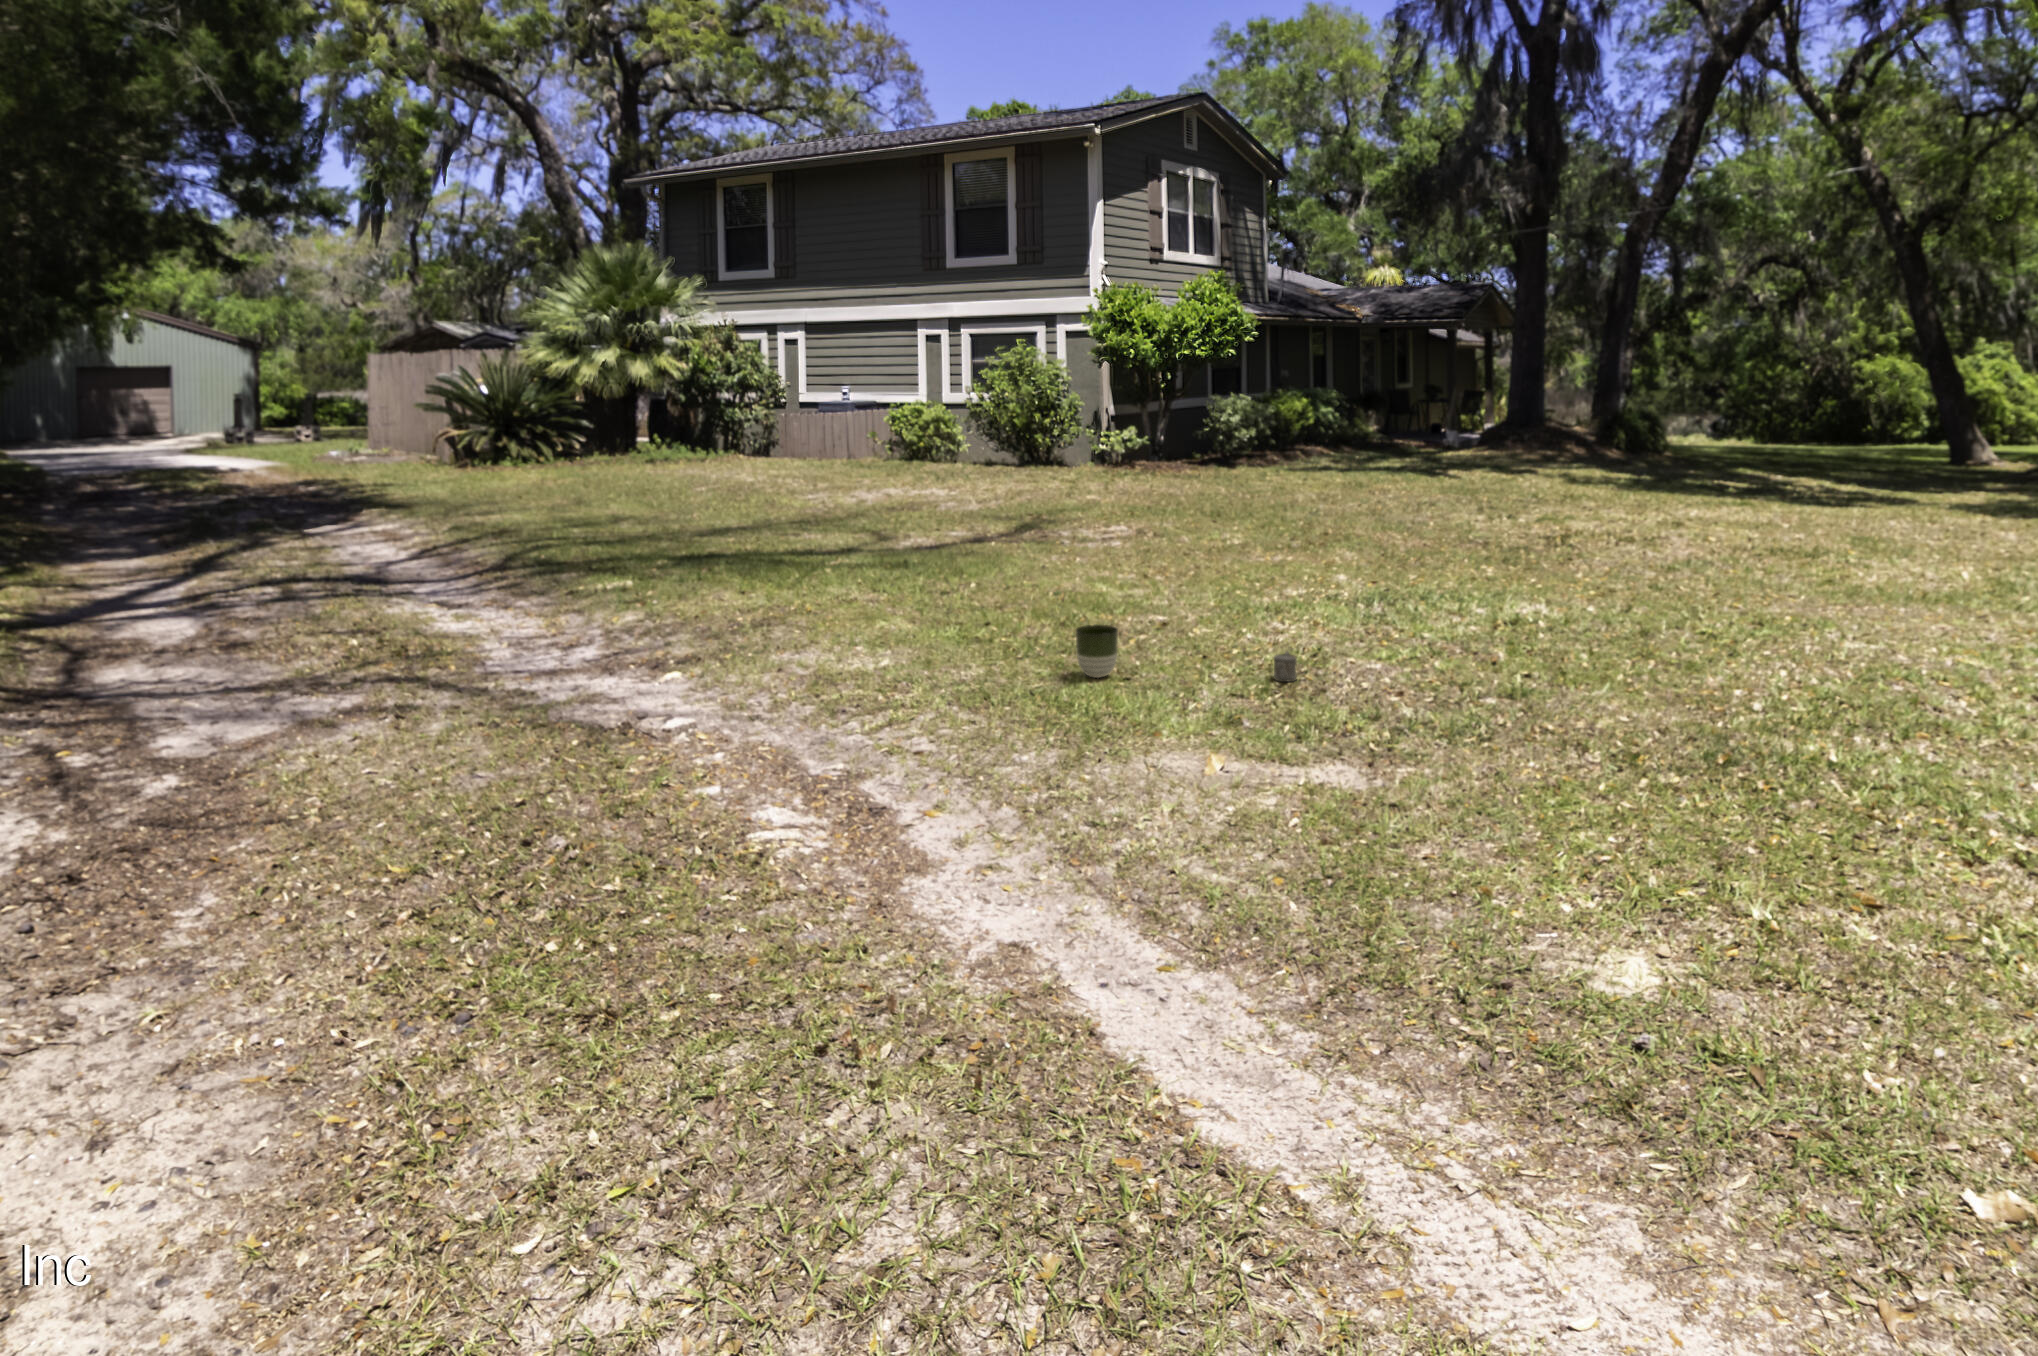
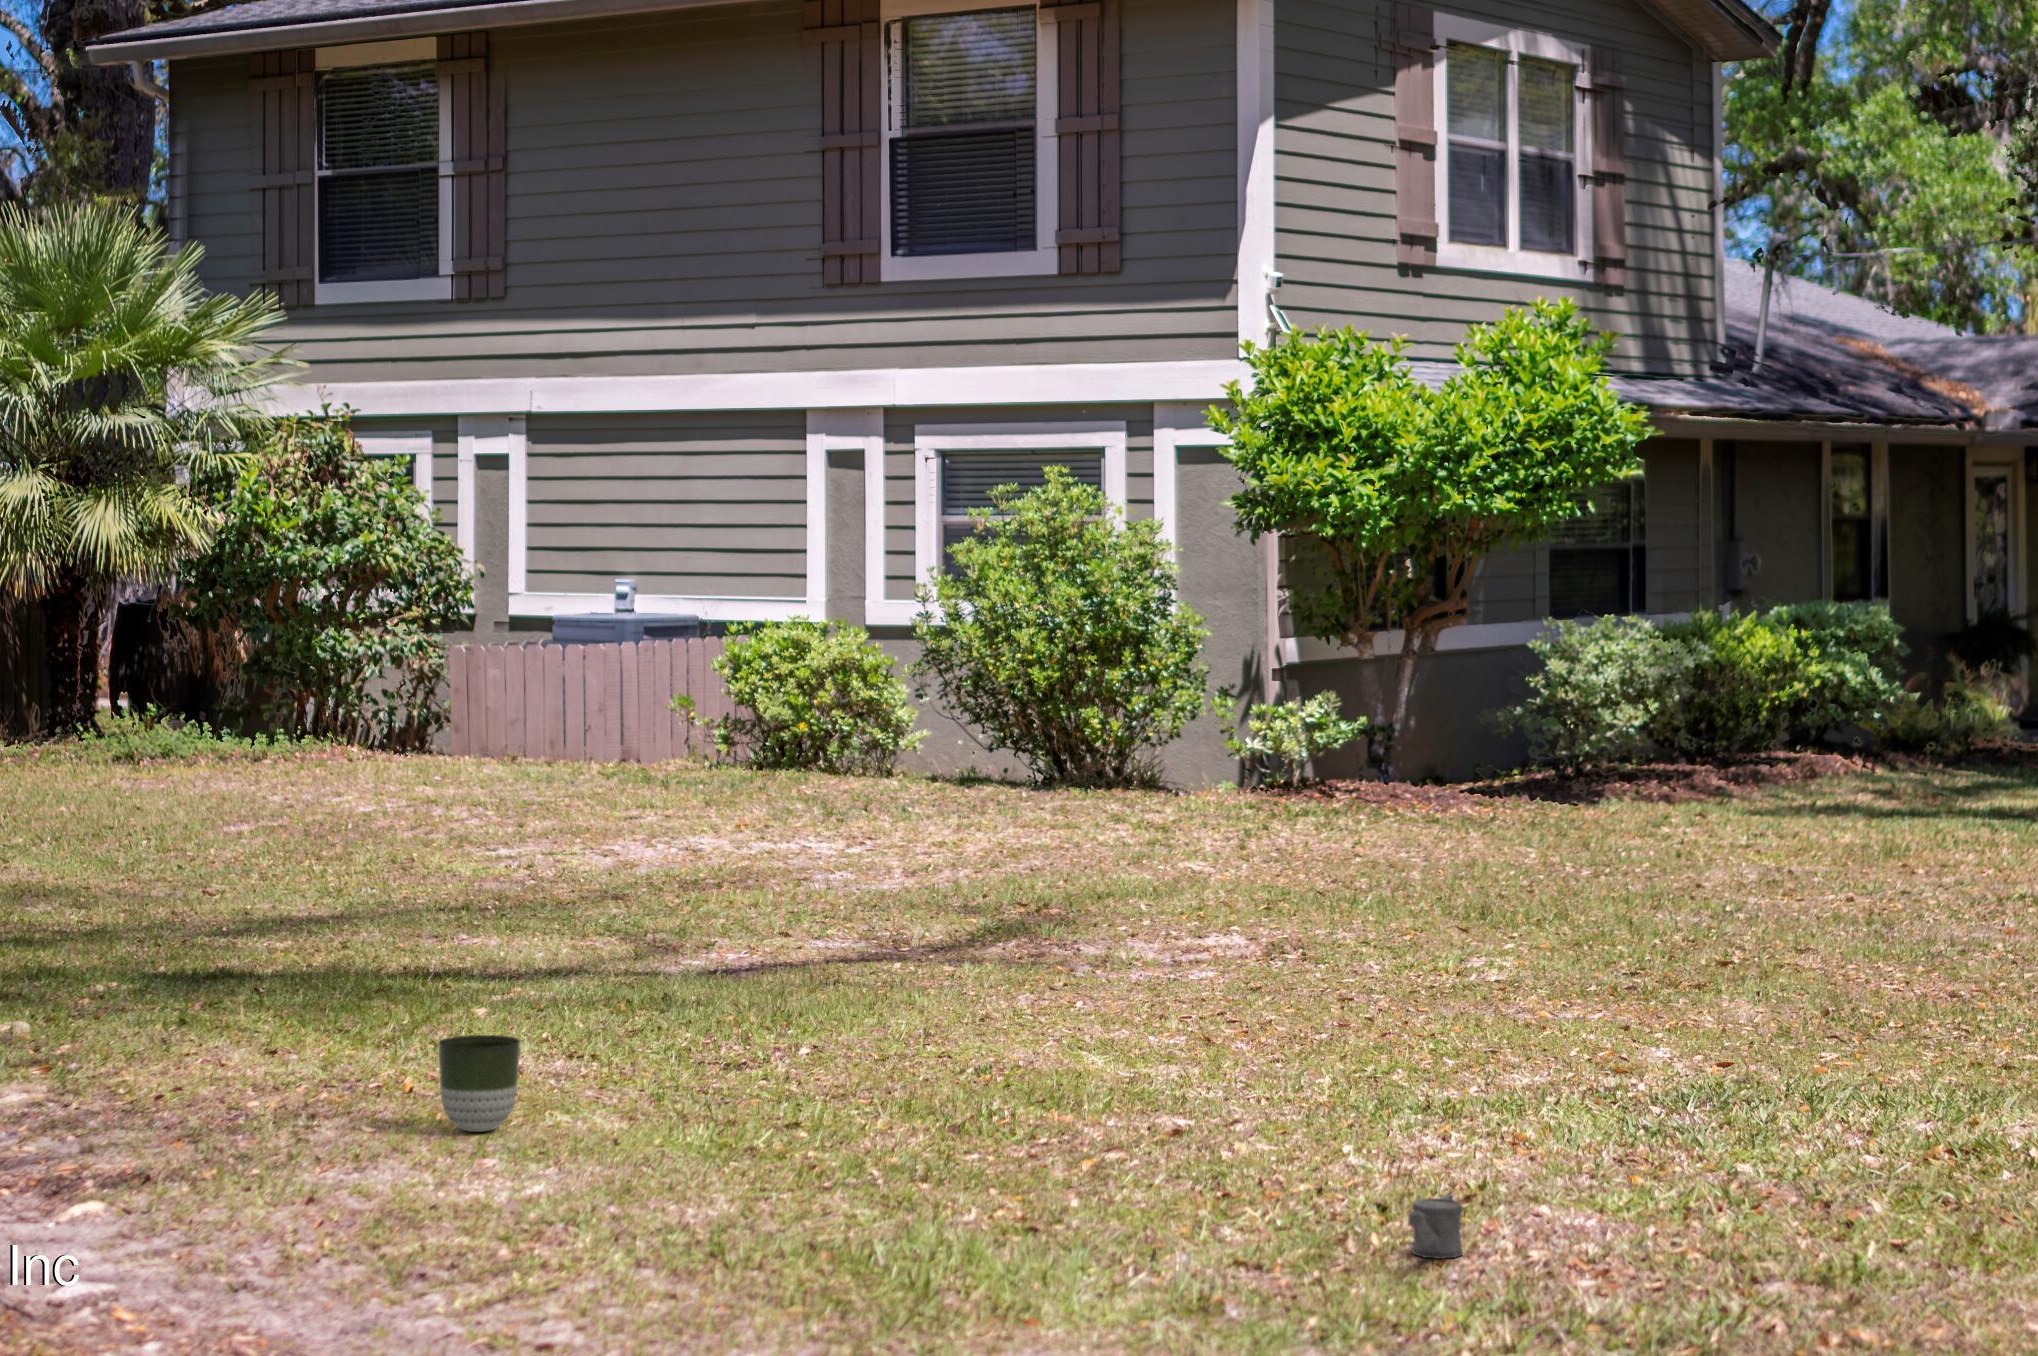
planter: present [1076,625,1118,678] -> present [439,1035,520,1132]

